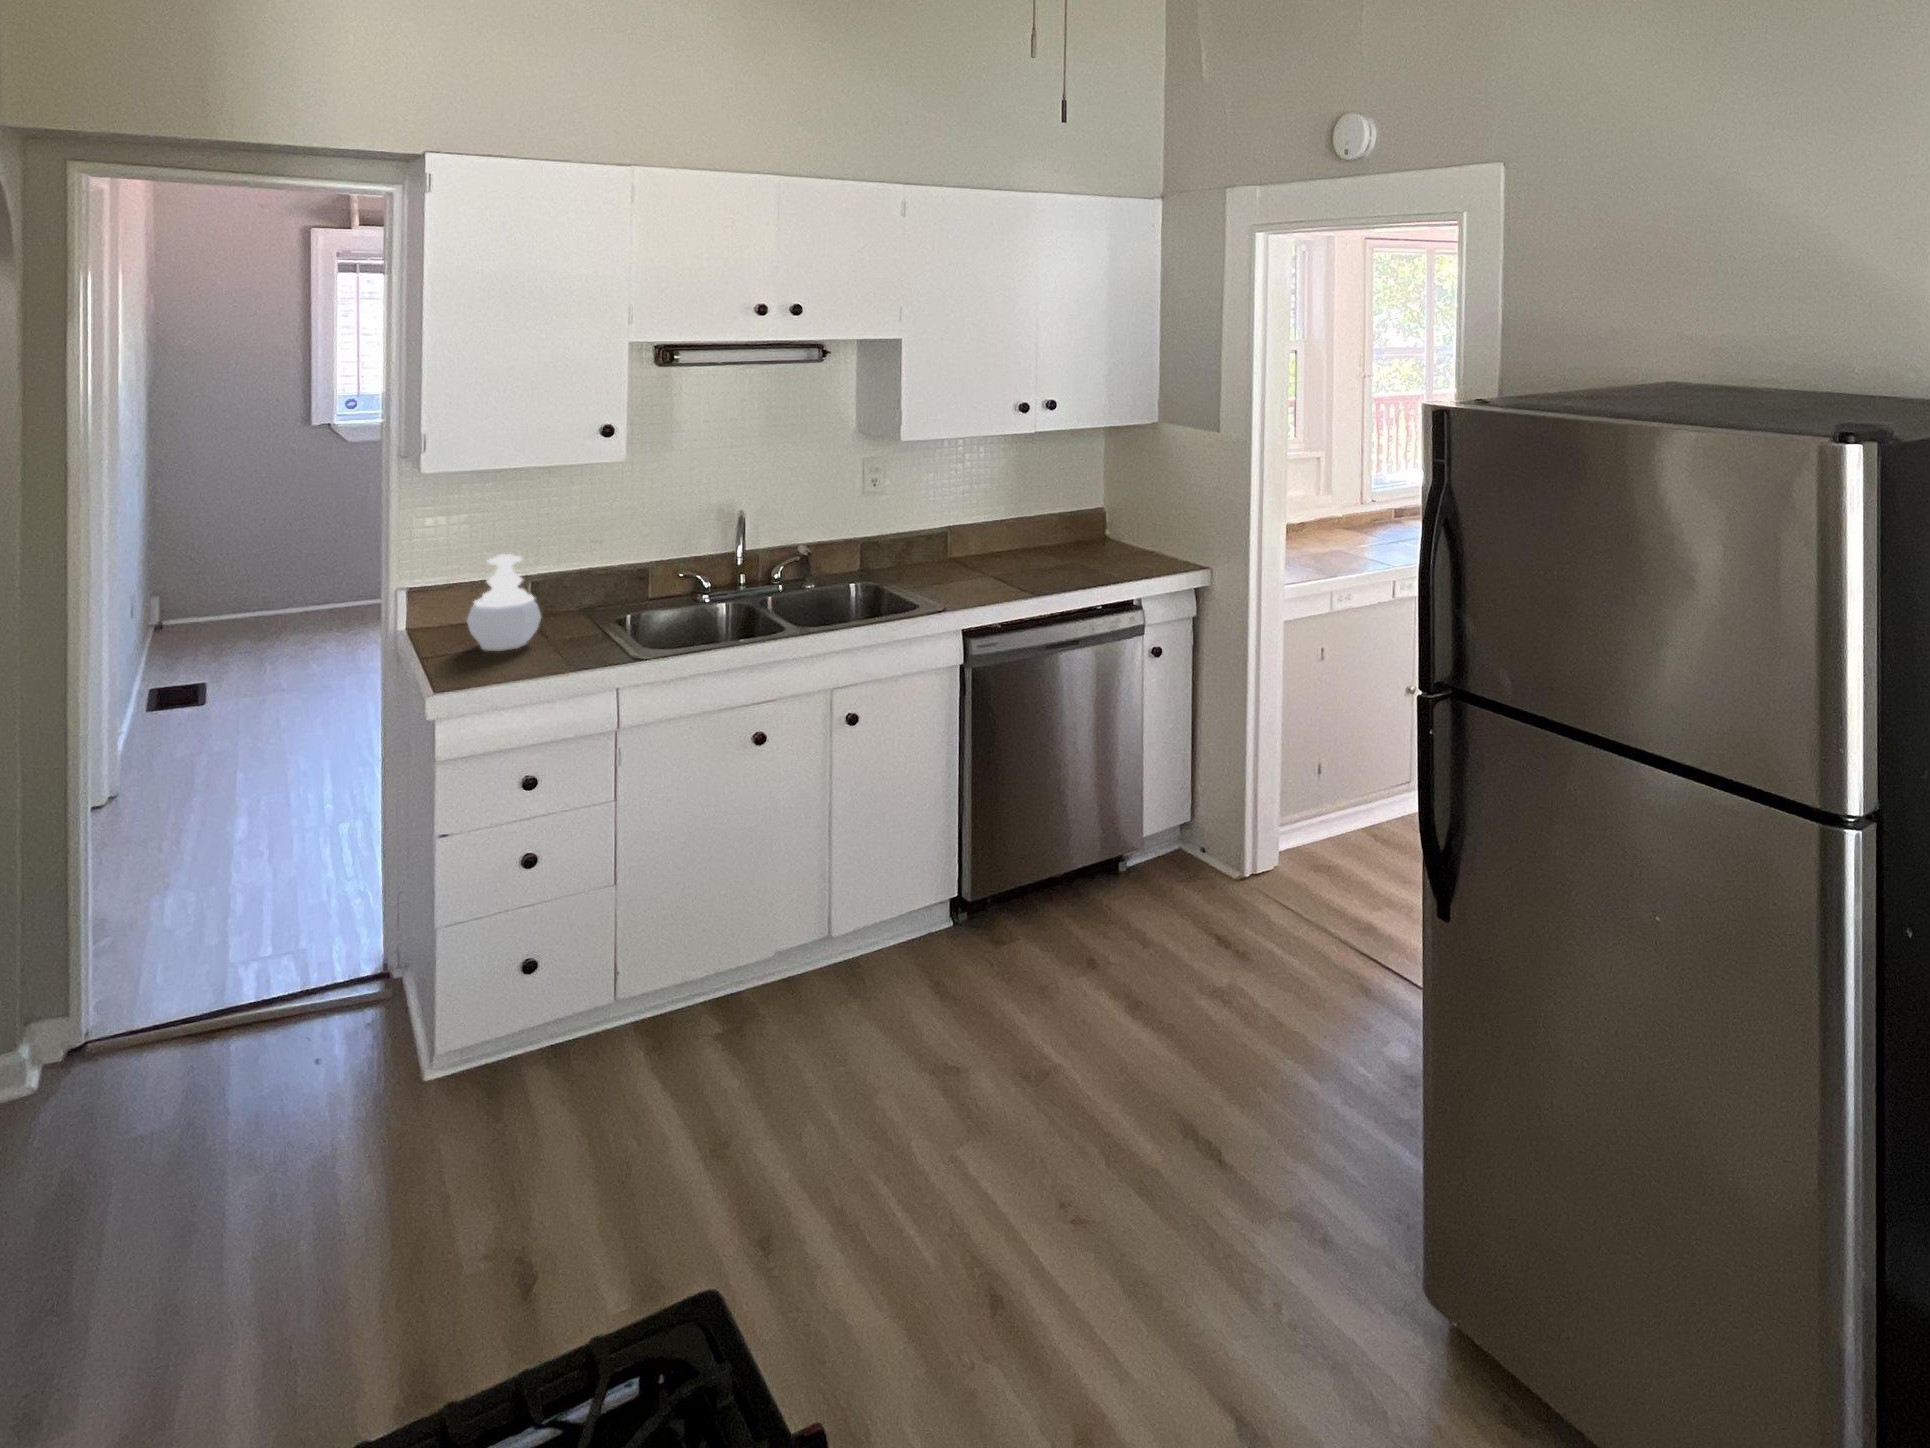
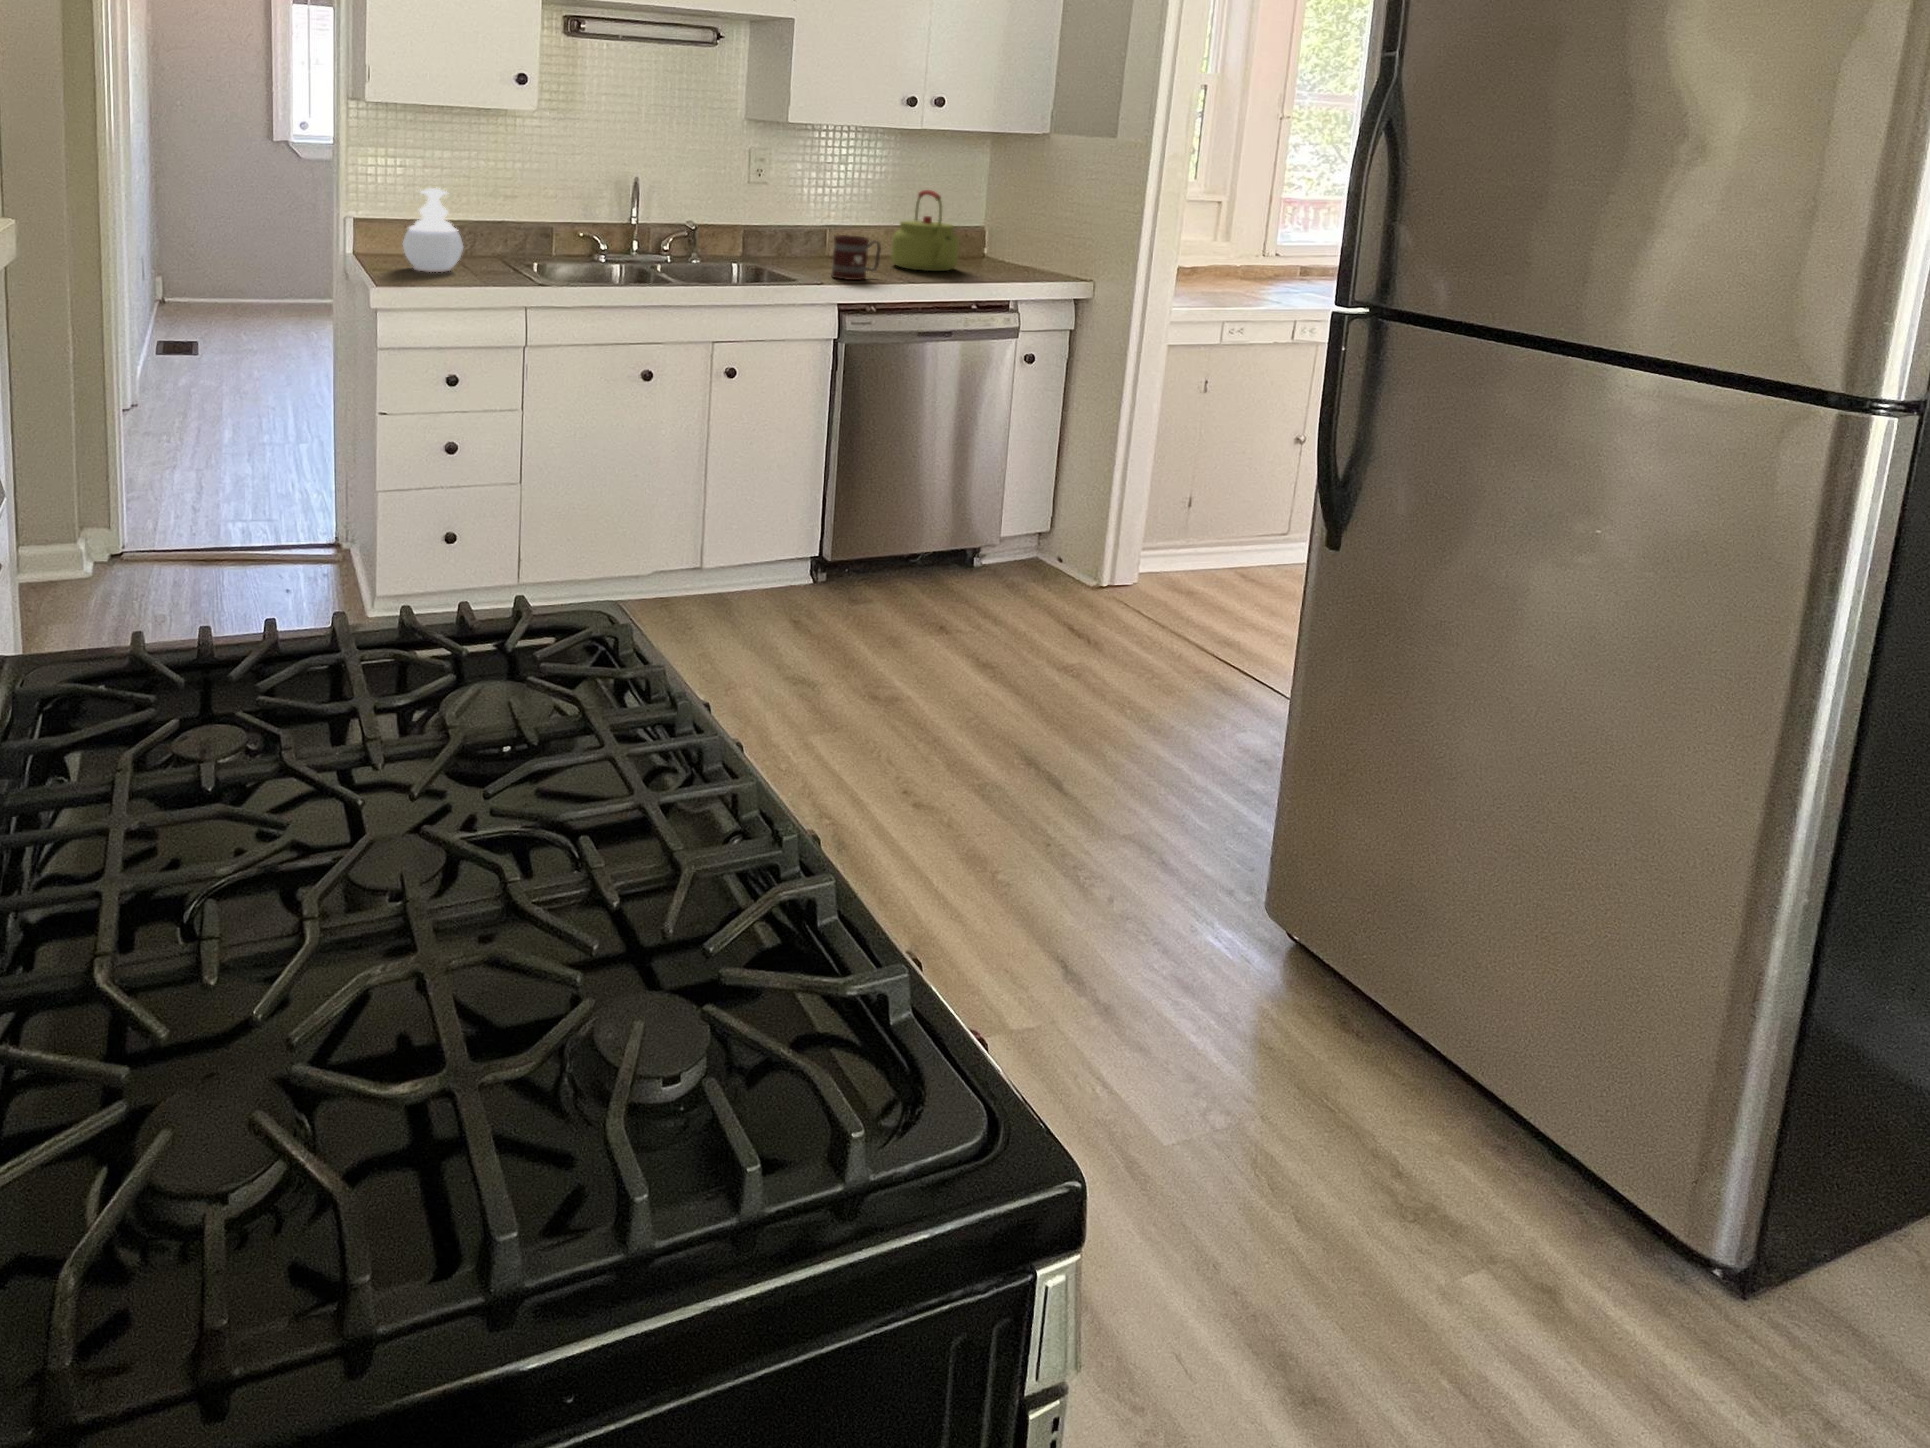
kettle: none [1015,485,1082,569] -> present [891,190,959,271]
mug: none [954,547,1004,596] -> present [831,235,881,280]

